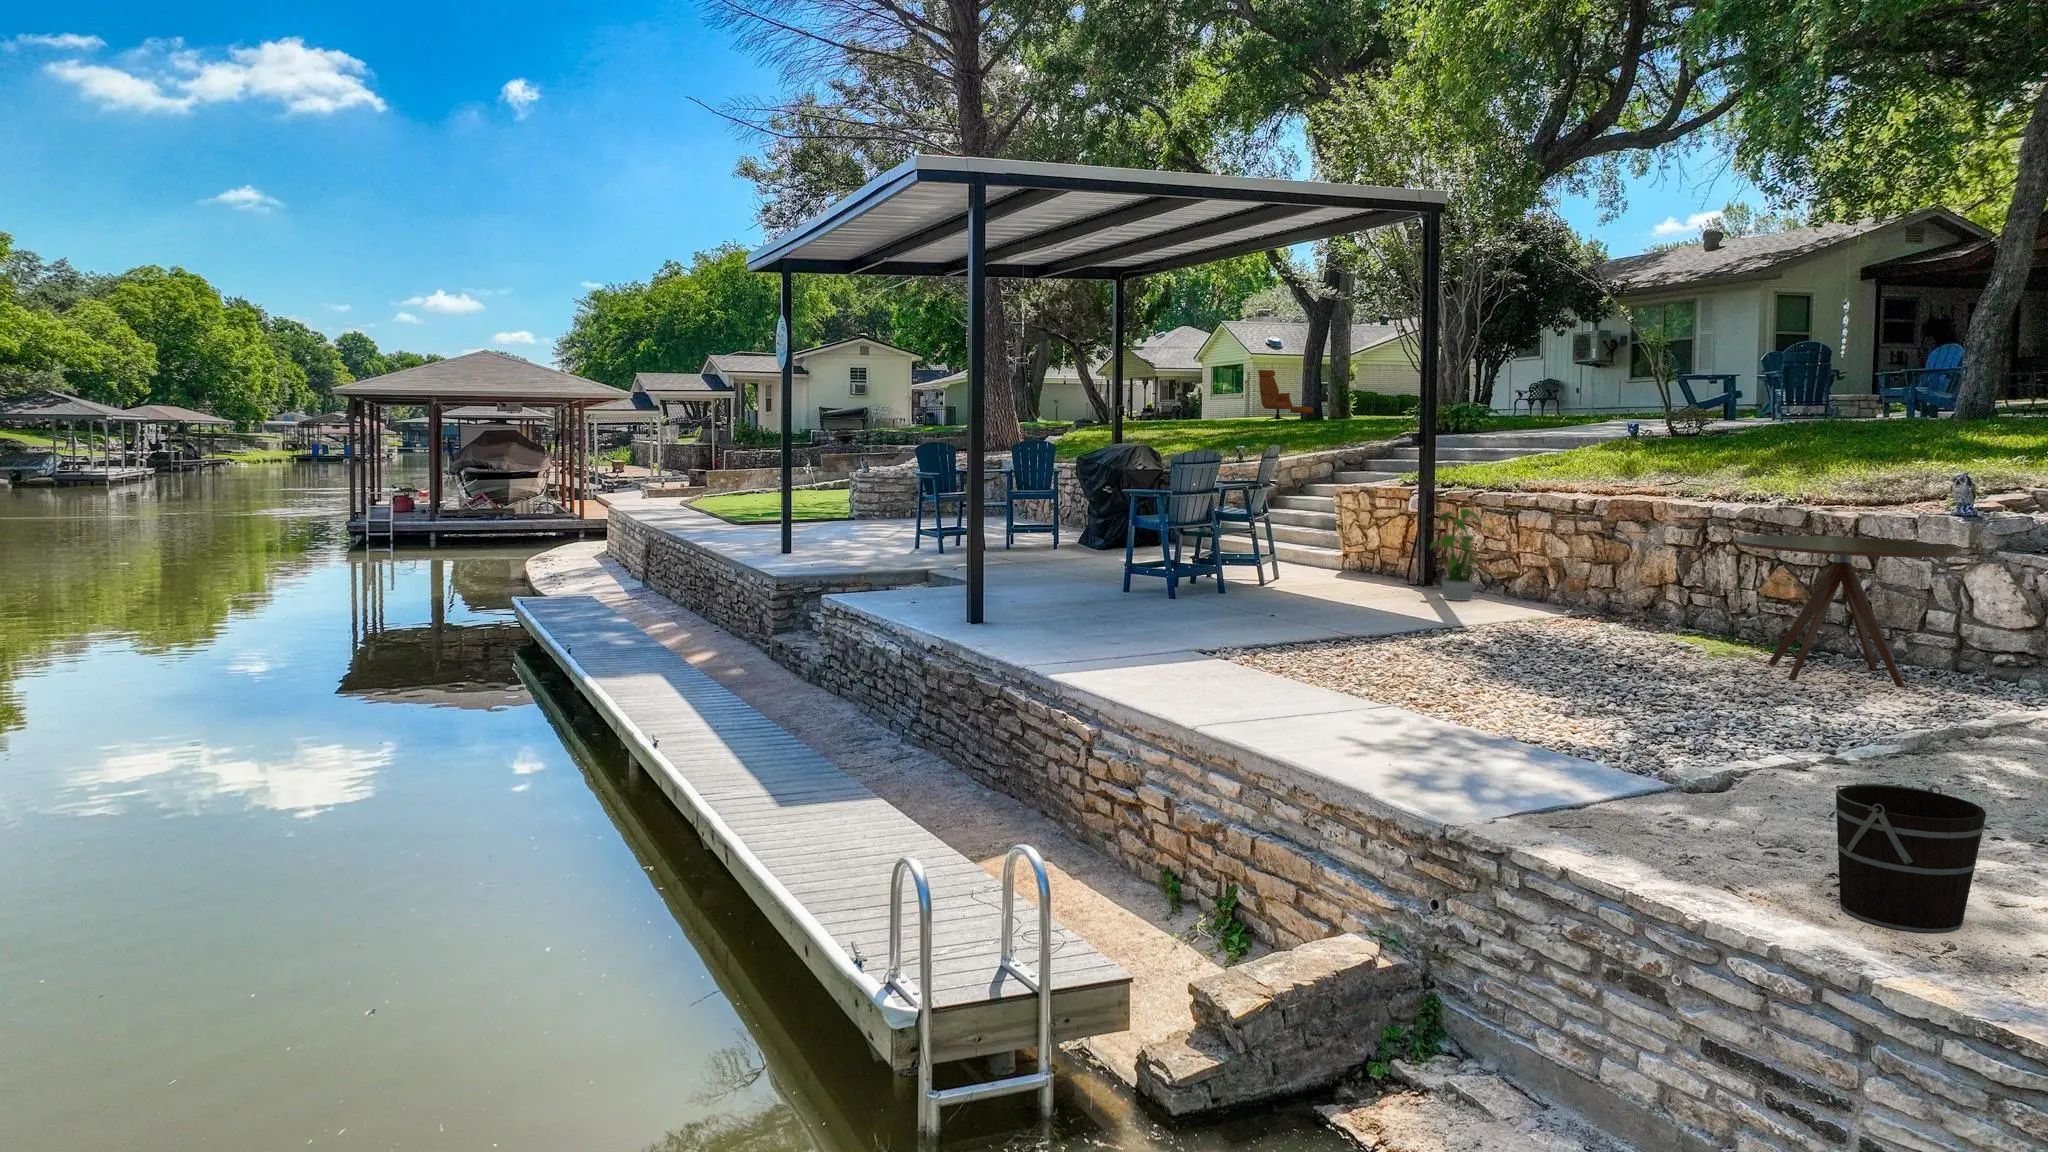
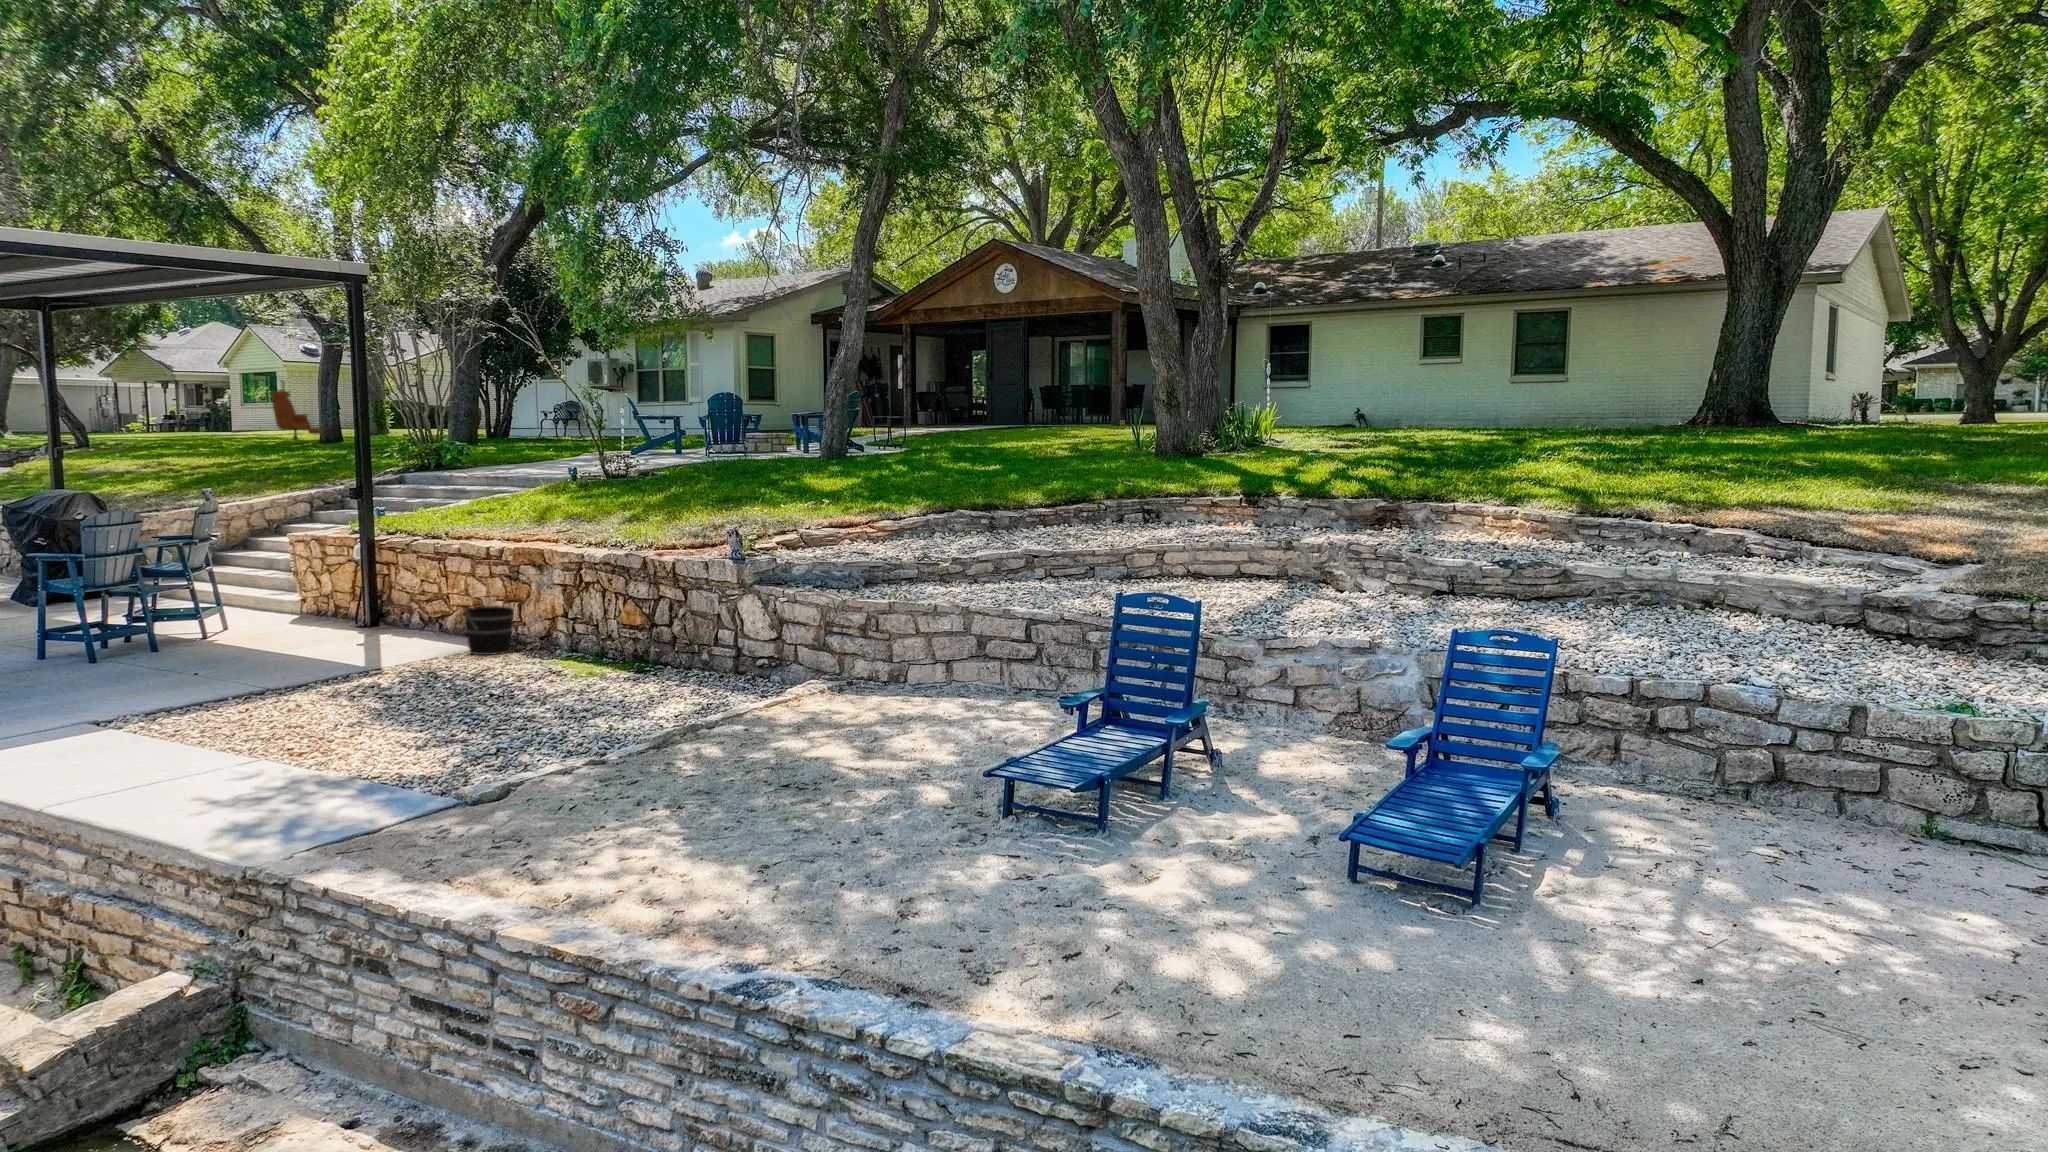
potted plant: present [1430,509,1492,601] -> none [363,555,428,638]
round table: present [1734,535,1962,688] -> none [577,578,730,693]
bucket: present [1836,784,1986,933] -> present [464,606,514,655]

